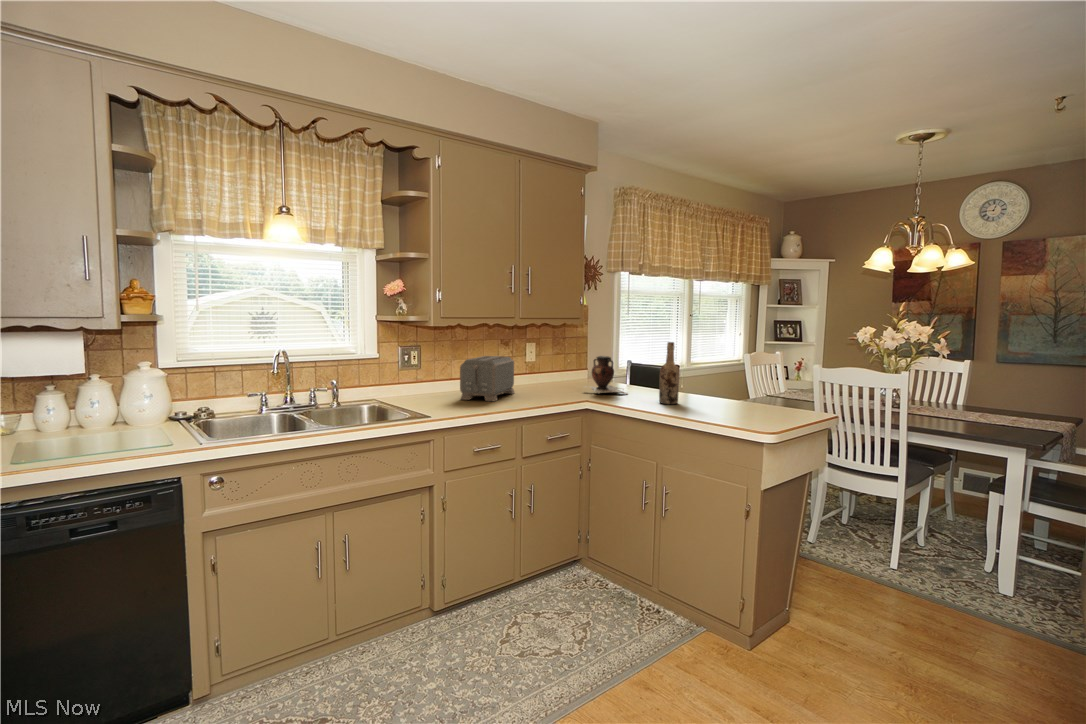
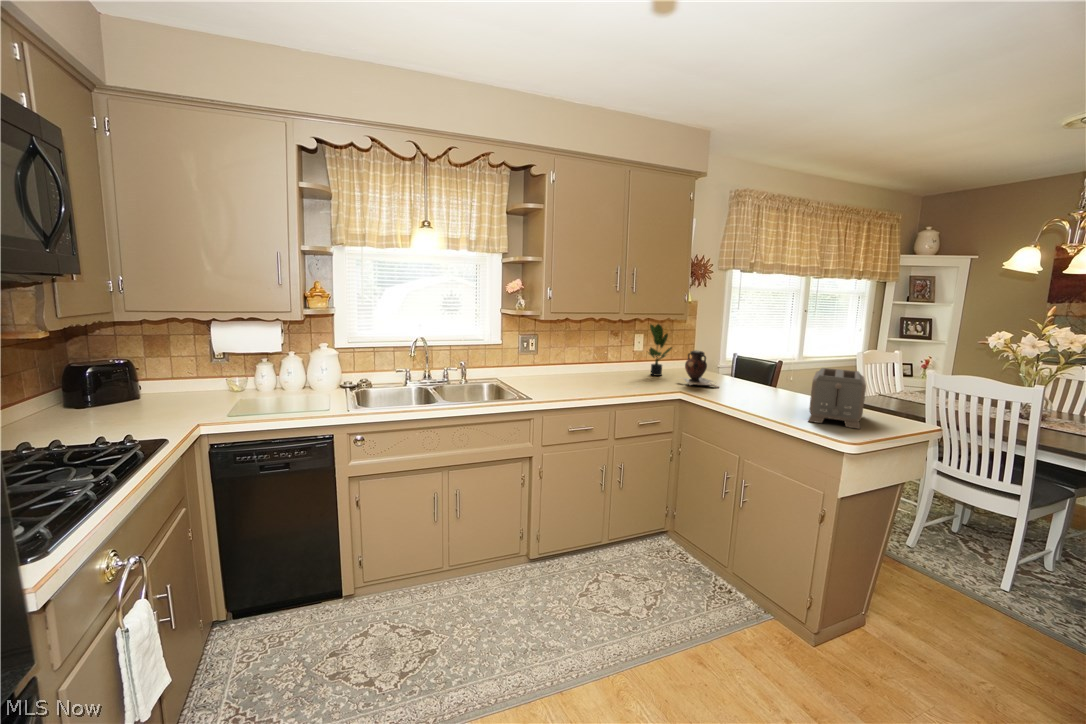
potted plant: none [545,329,575,387] -> present [649,324,672,376]
wine bottle: present [659,342,680,404] -> none [746,342,768,402]
toaster: present [460,356,515,402] -> present [808,368,866,429]

